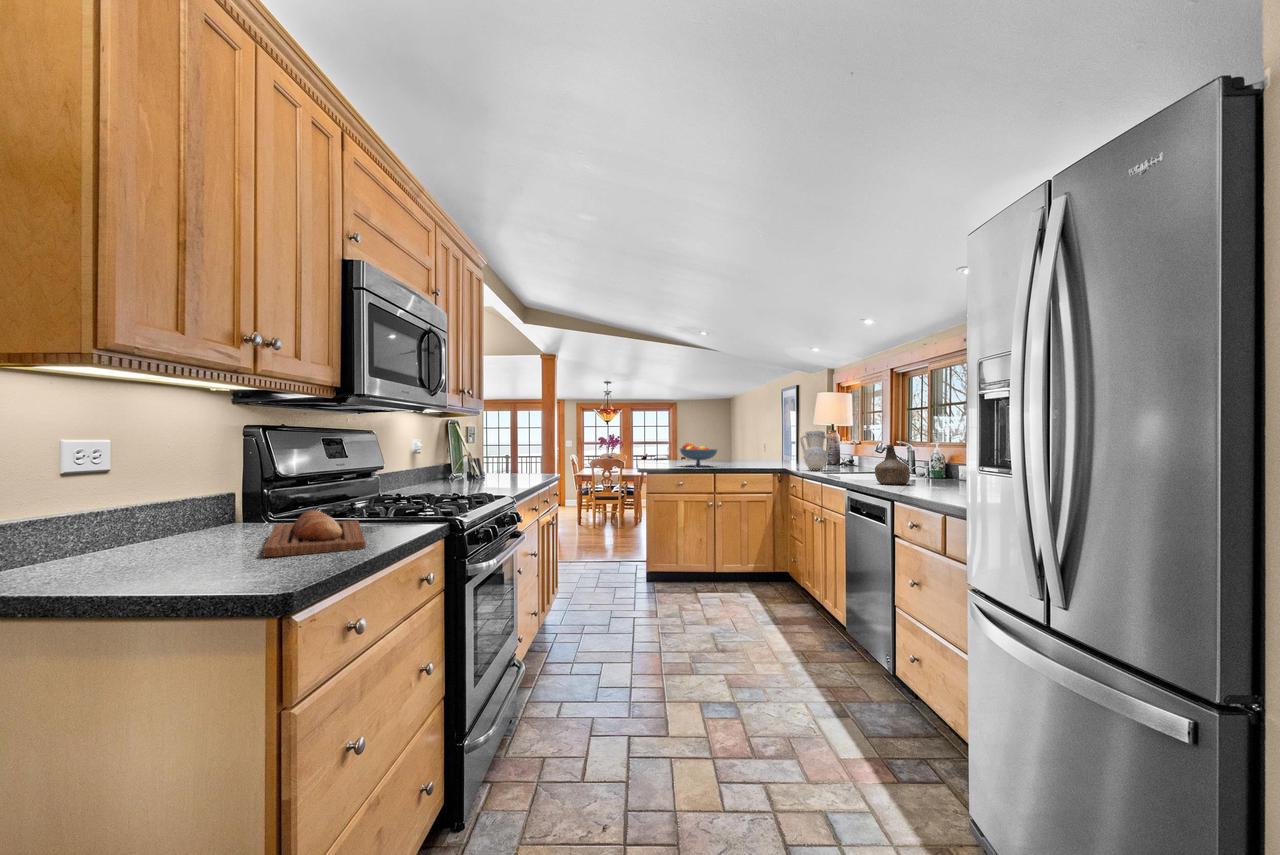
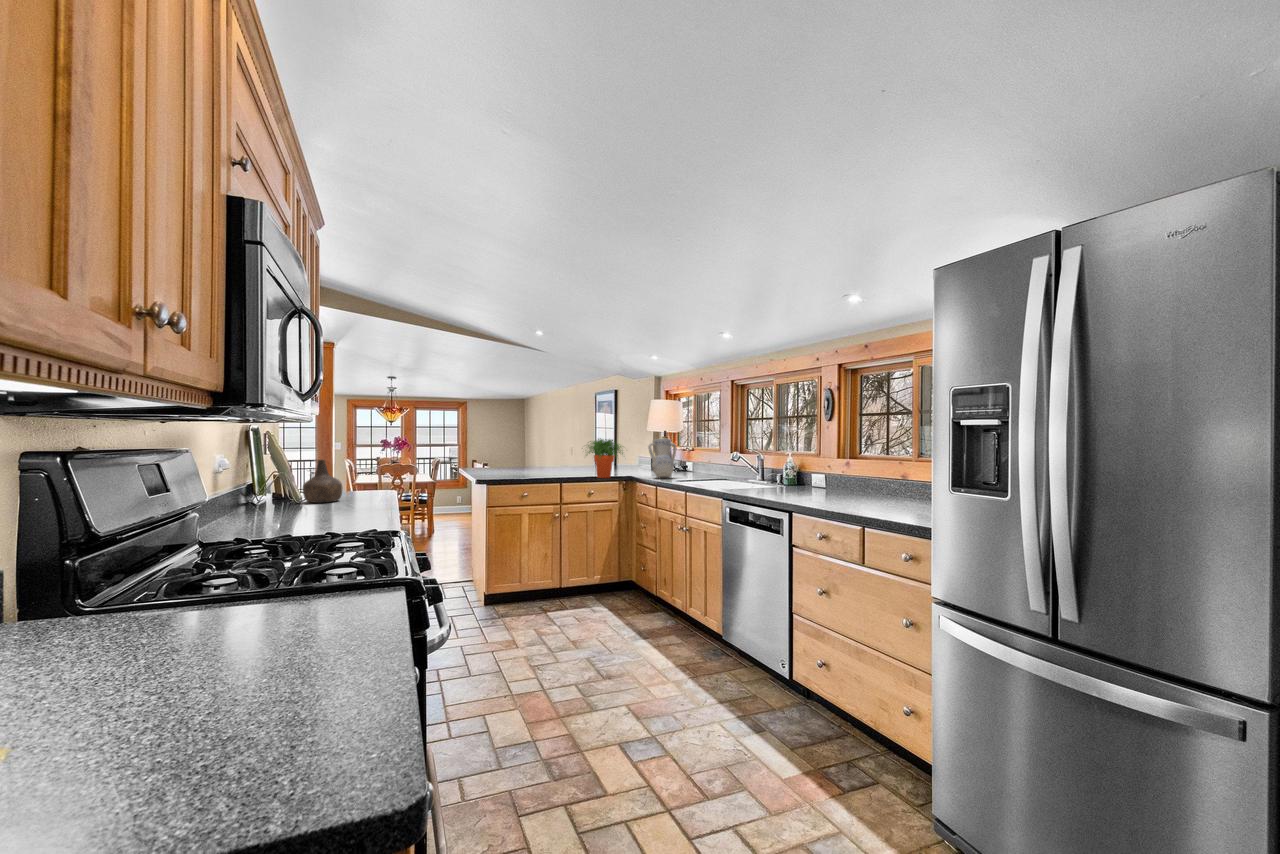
potted plant: none [736,430,781,469] -> present [588,438,623,478]
fruit bowl: present [680,443,717,467] -> none [517,450,559,477]
bottle: present [875,445,910,485] -> present [303,460,343,503]
bread loaf: present [263,510,366,557] -> none [130,592,354,694]

